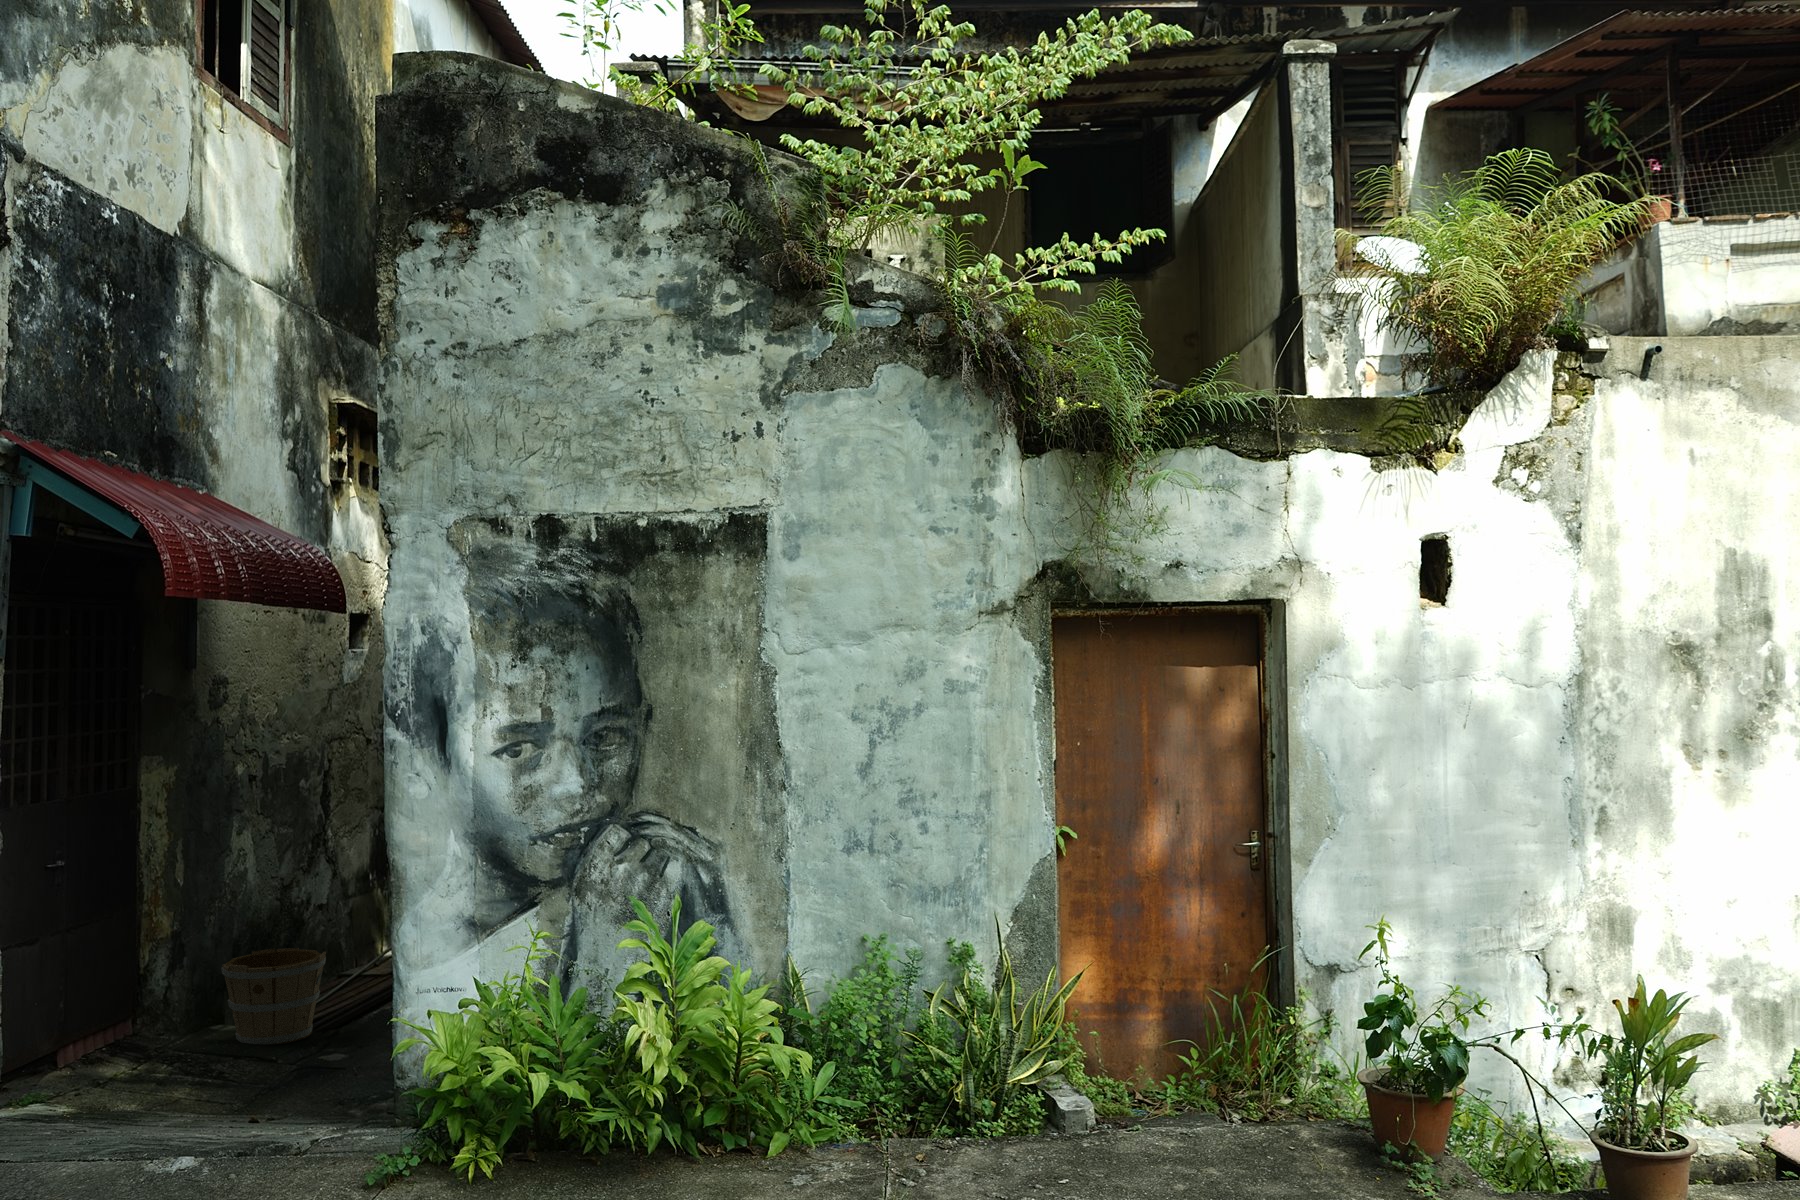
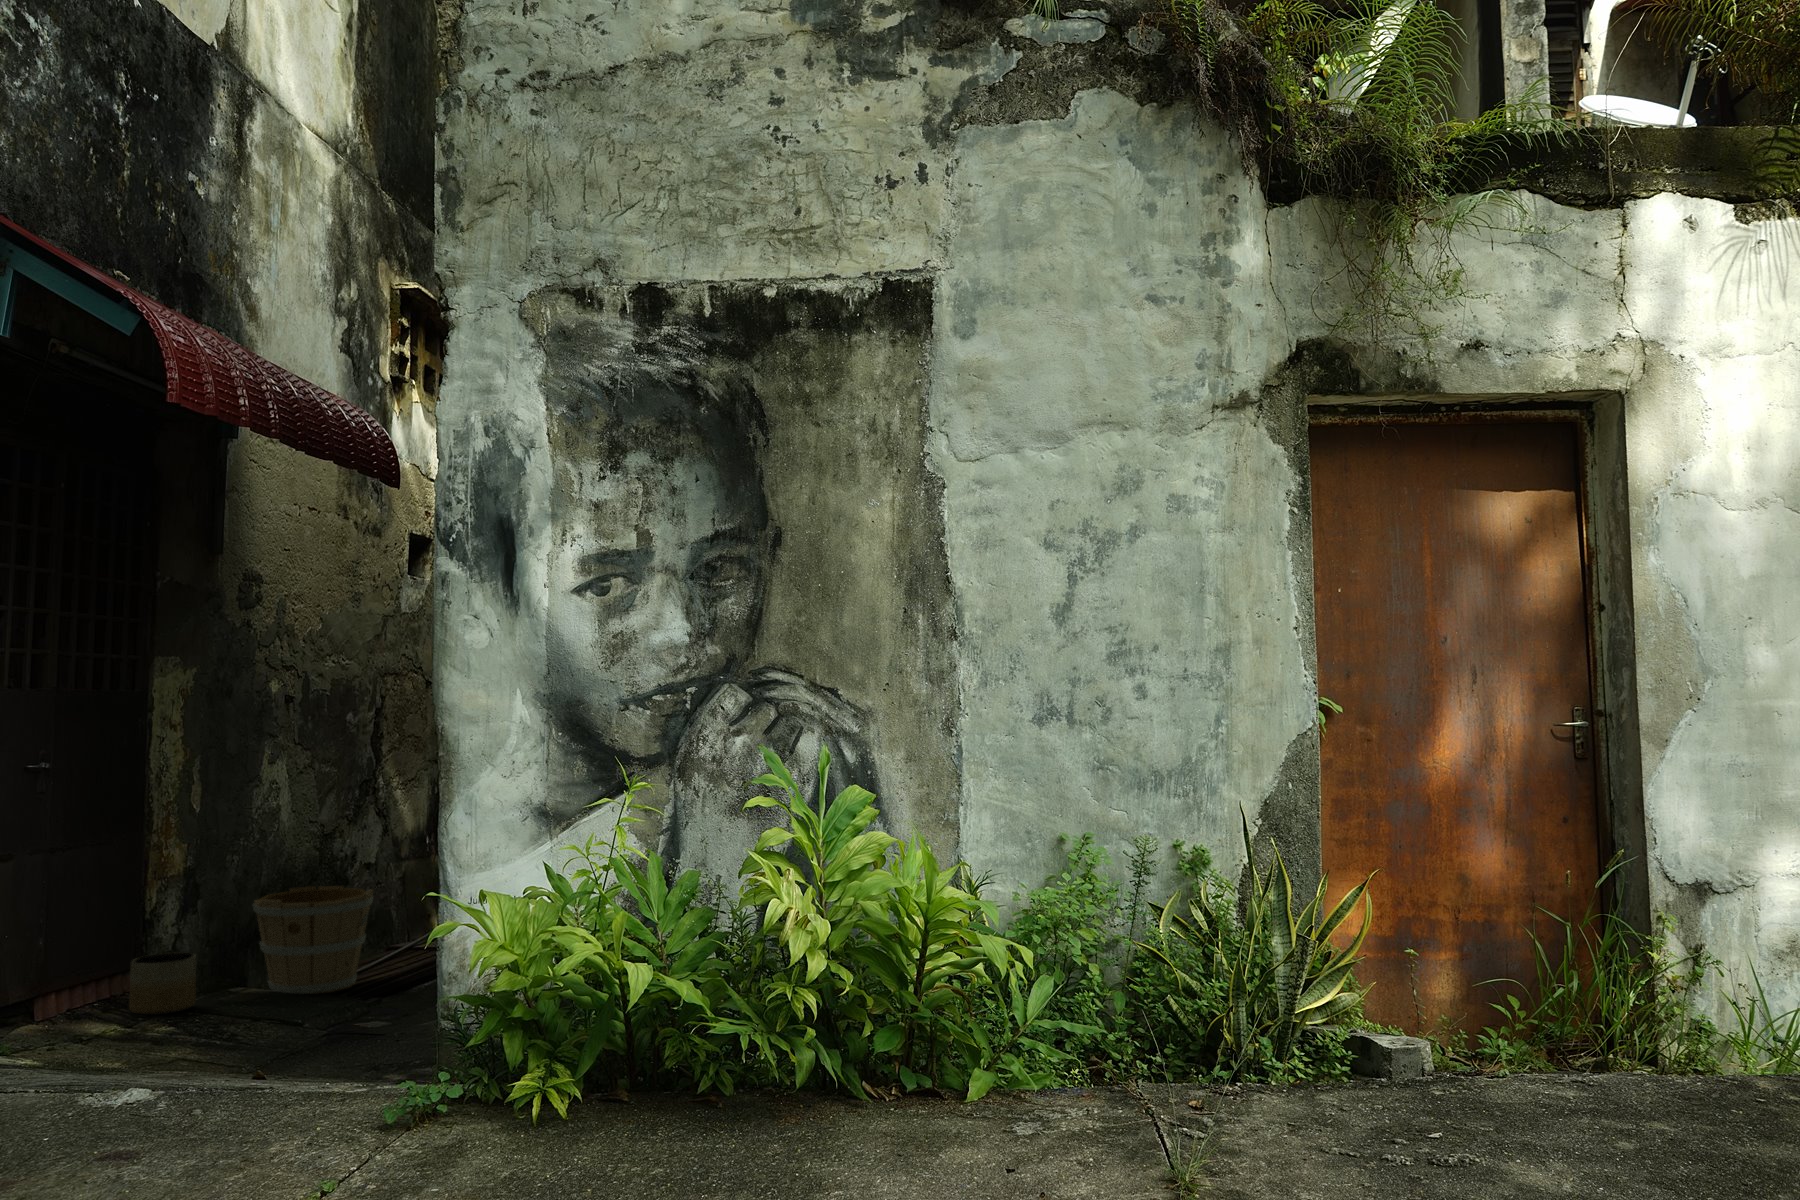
planter: none [122,1015,178,1070] -> present [129,952,196,1015]

